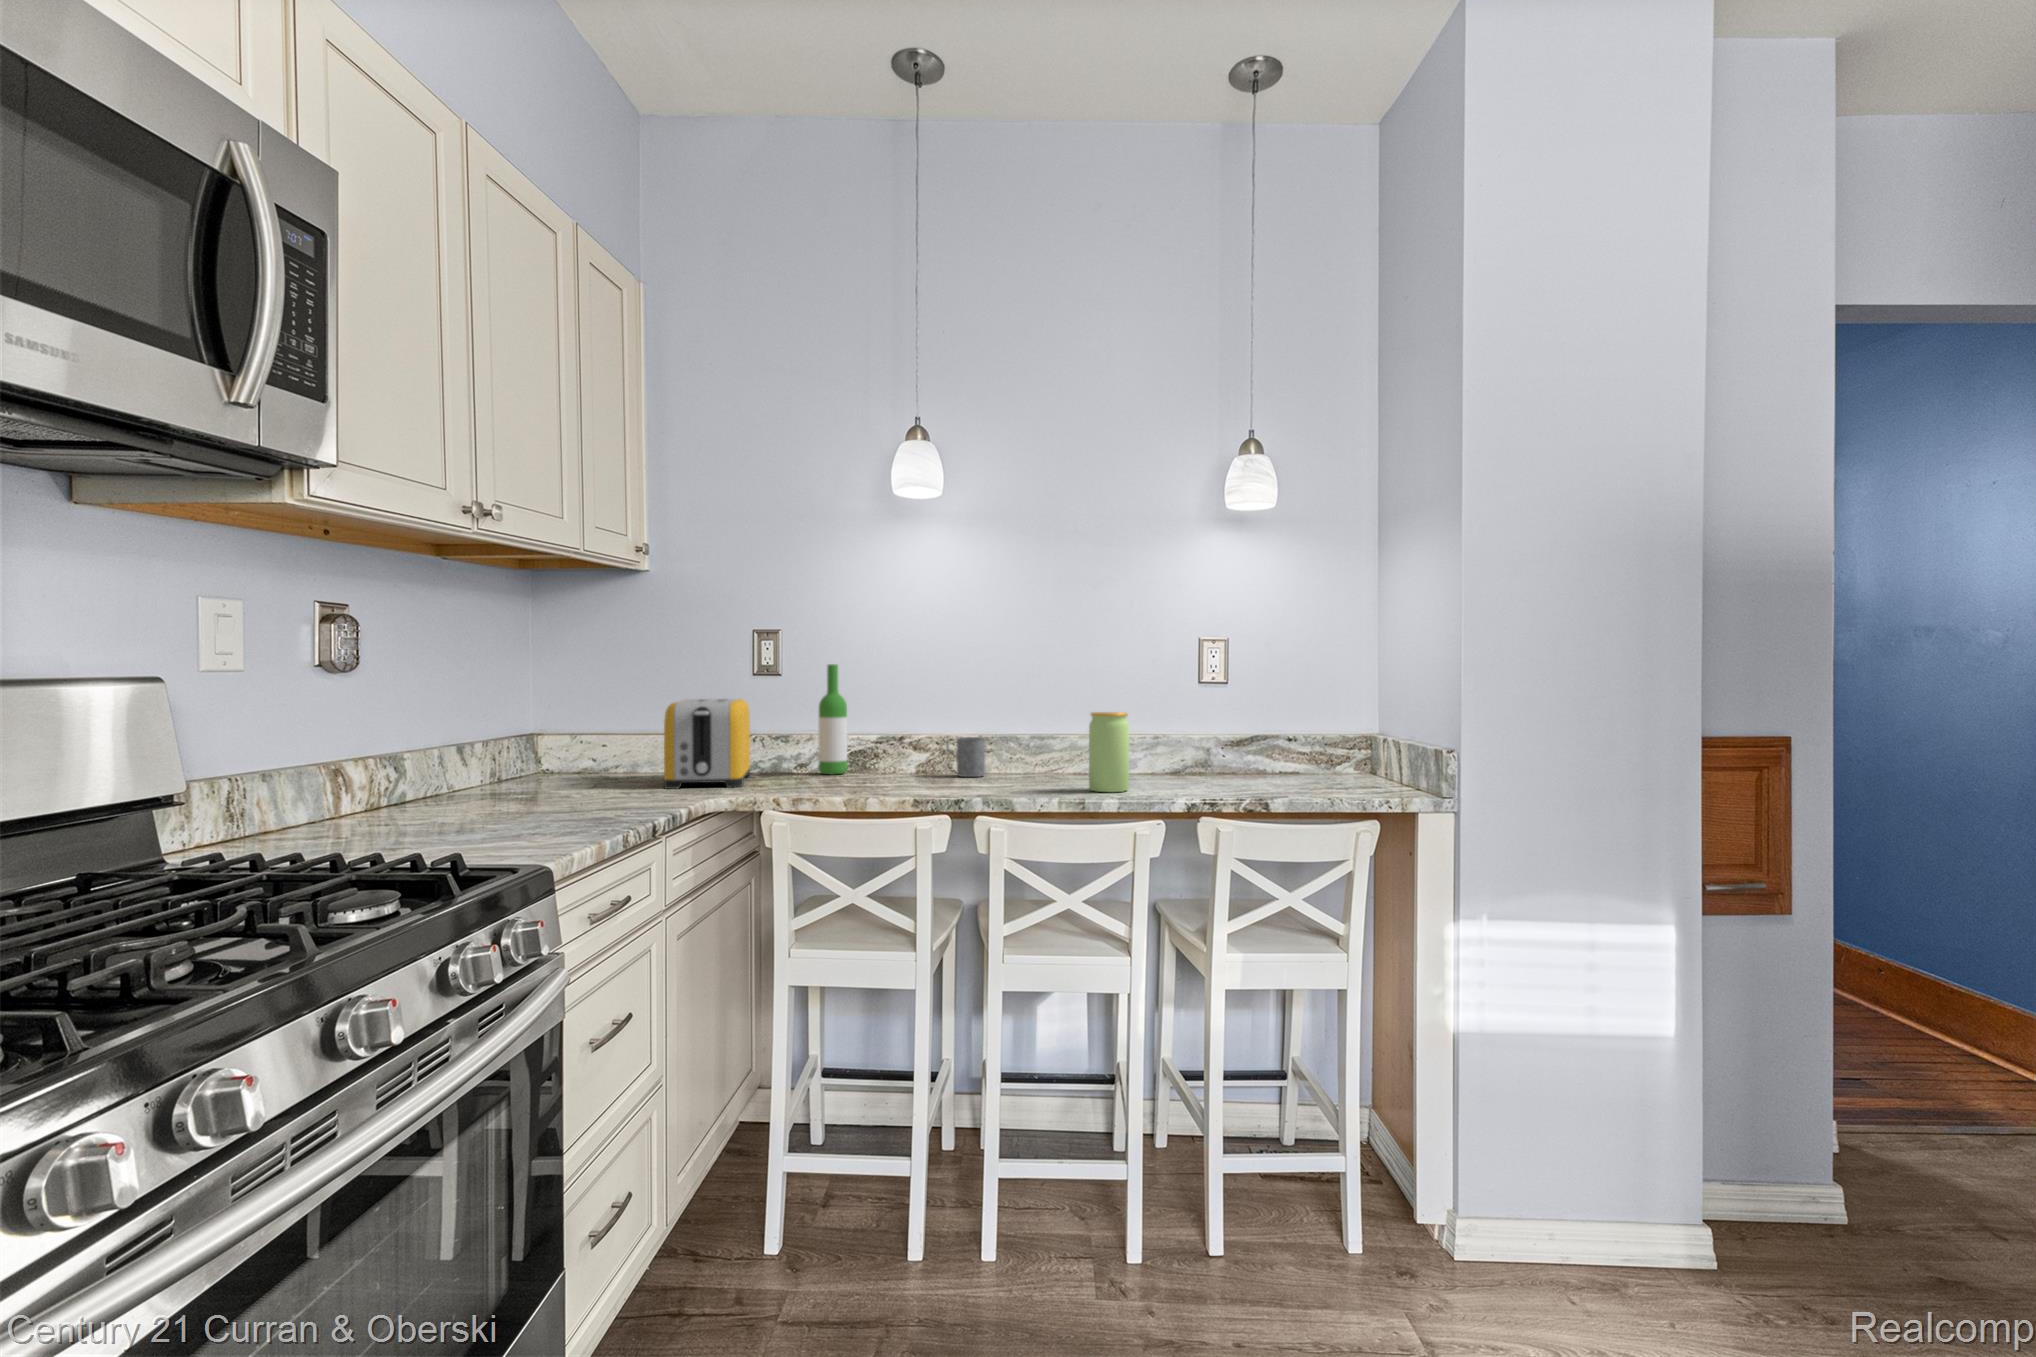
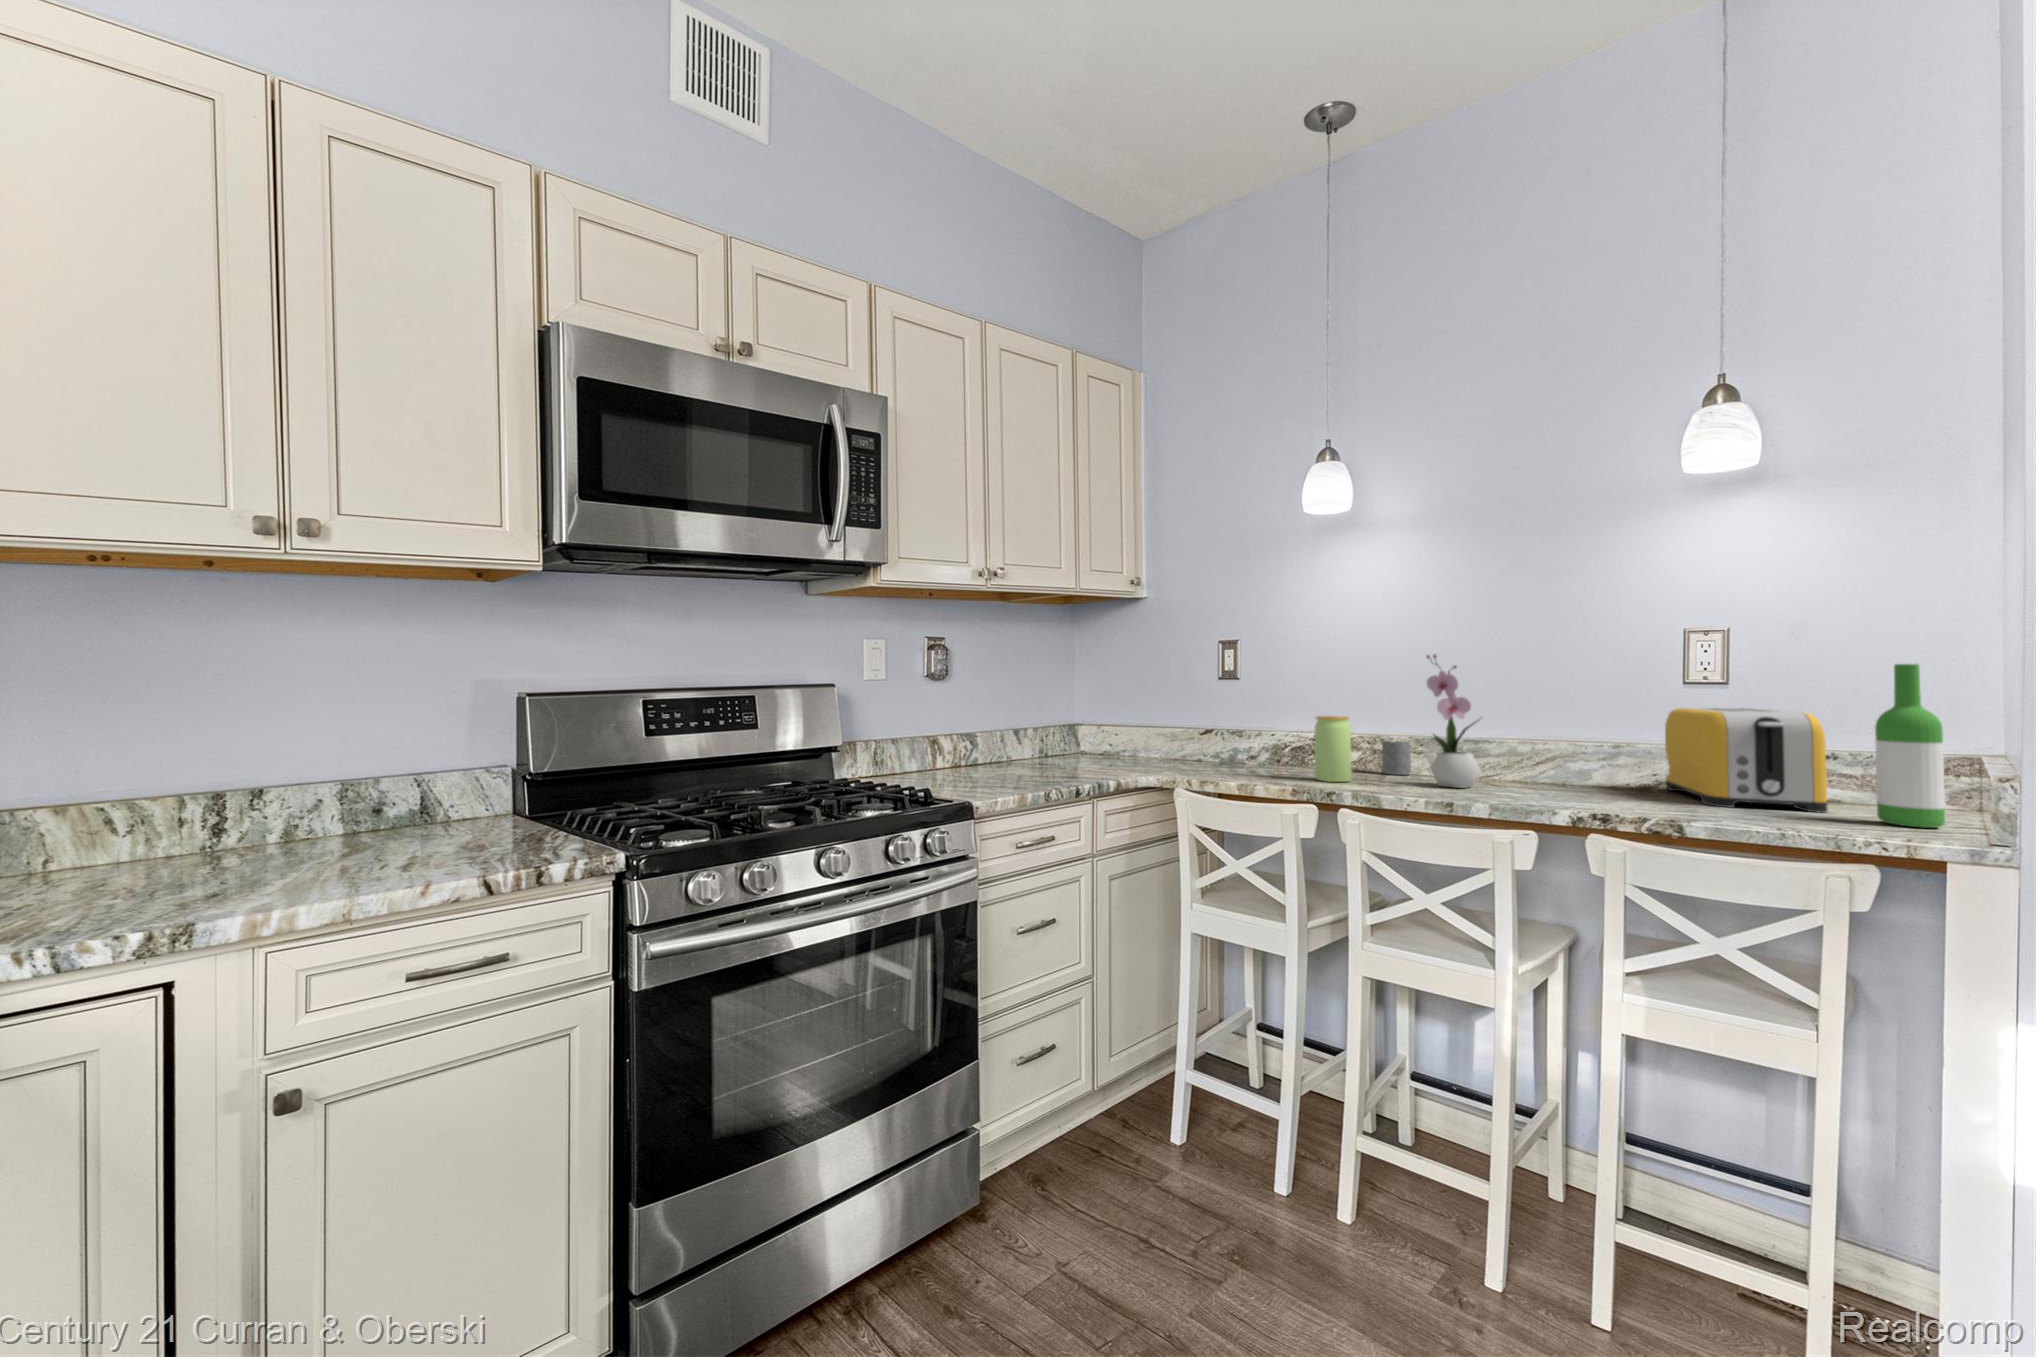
flower arrangement: none [1013,642,1062,785] -> present [1427,654,1482,788]
wine bottle: present [819,664,847,774] -> present [1875,664,1945,828]
toaster: present [664,699,750,789] -> present [1665,708,1828,813]
jar: present [1089,712,1129,792] -> present [1315,716,1352,782]

